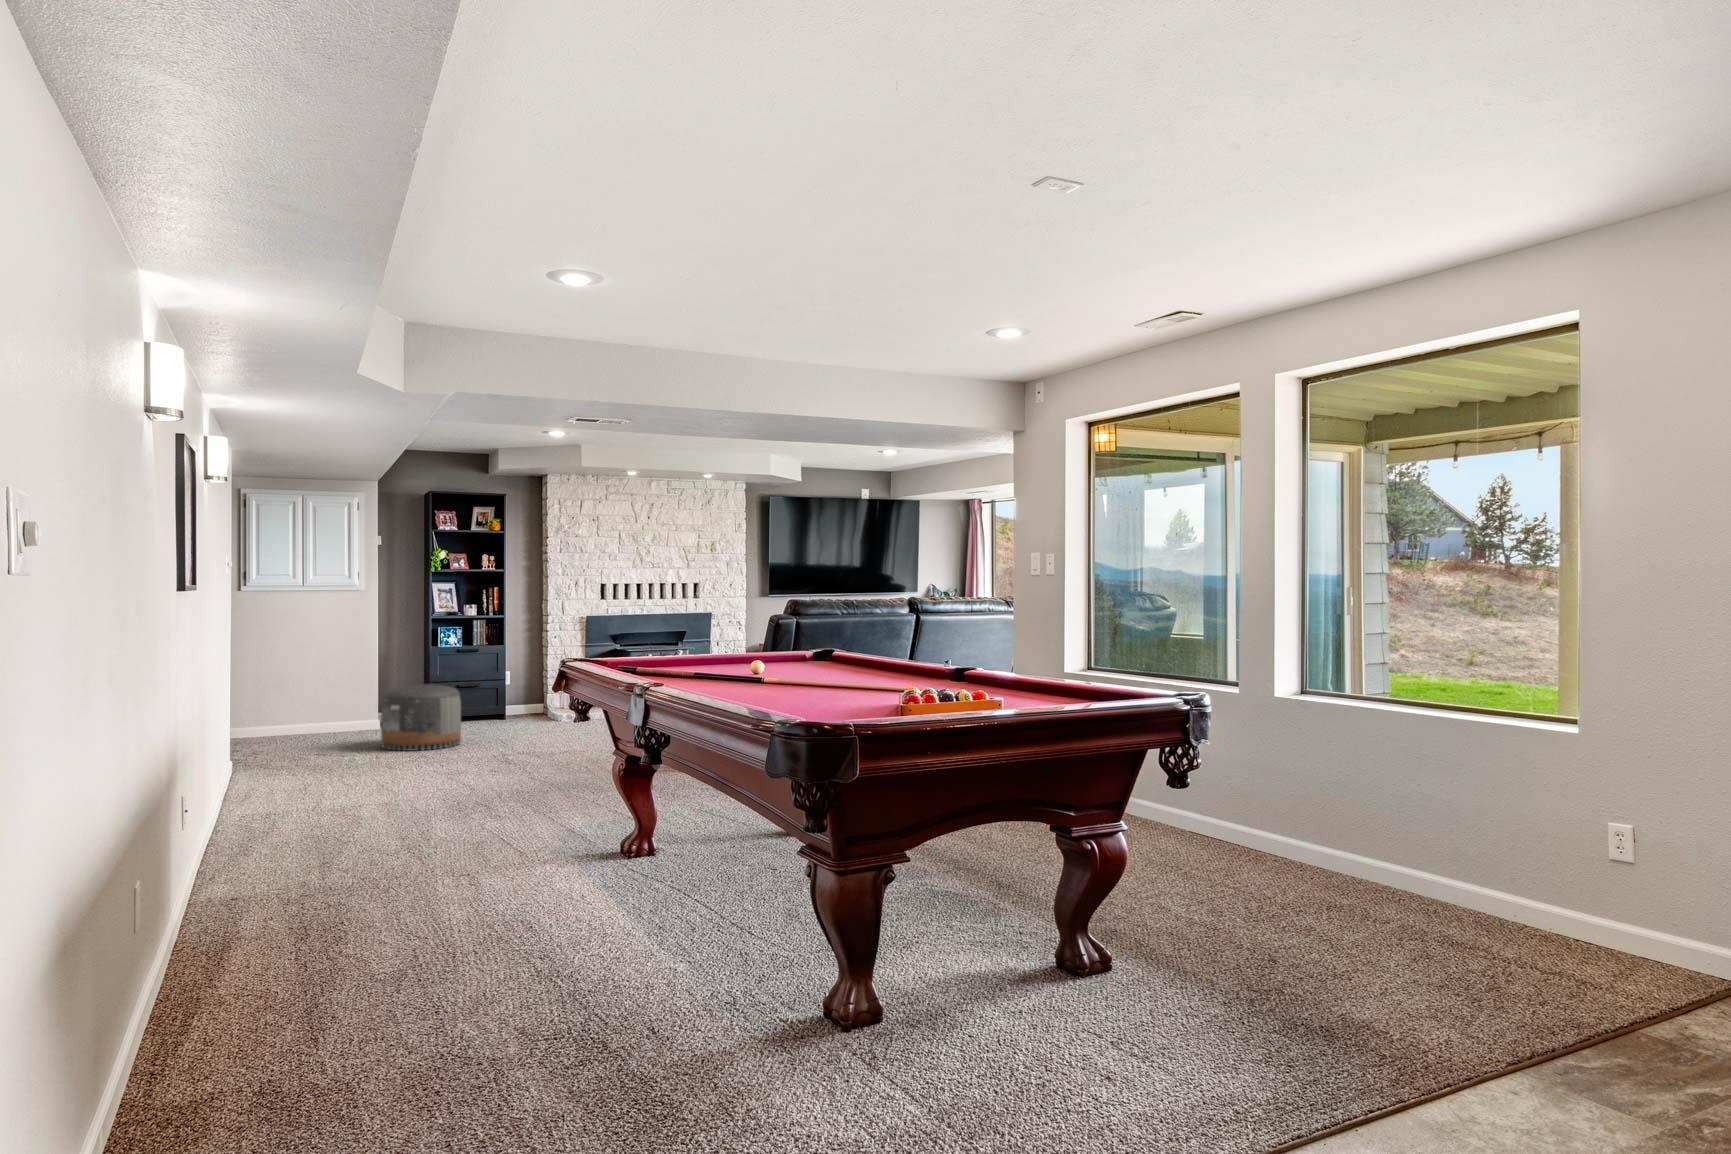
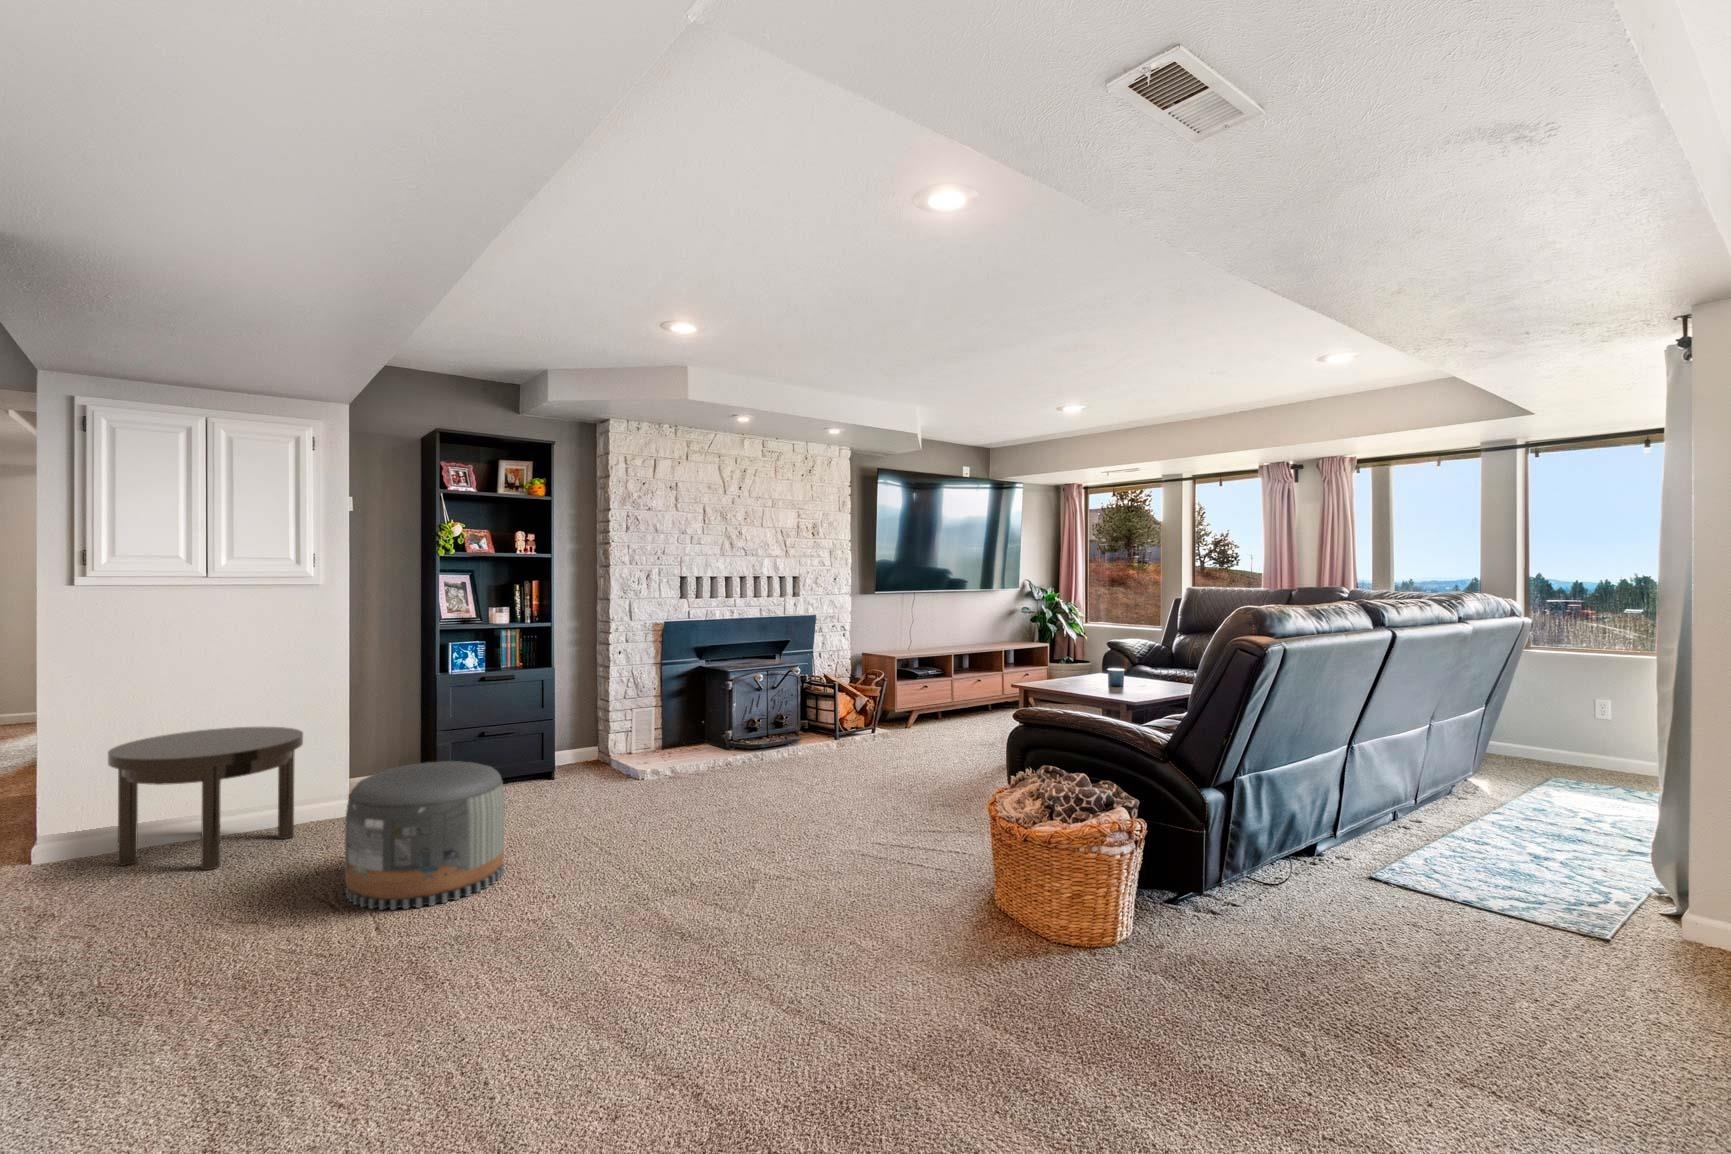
side table: none [264,673,357,741] -> present [108,727,303,870]

